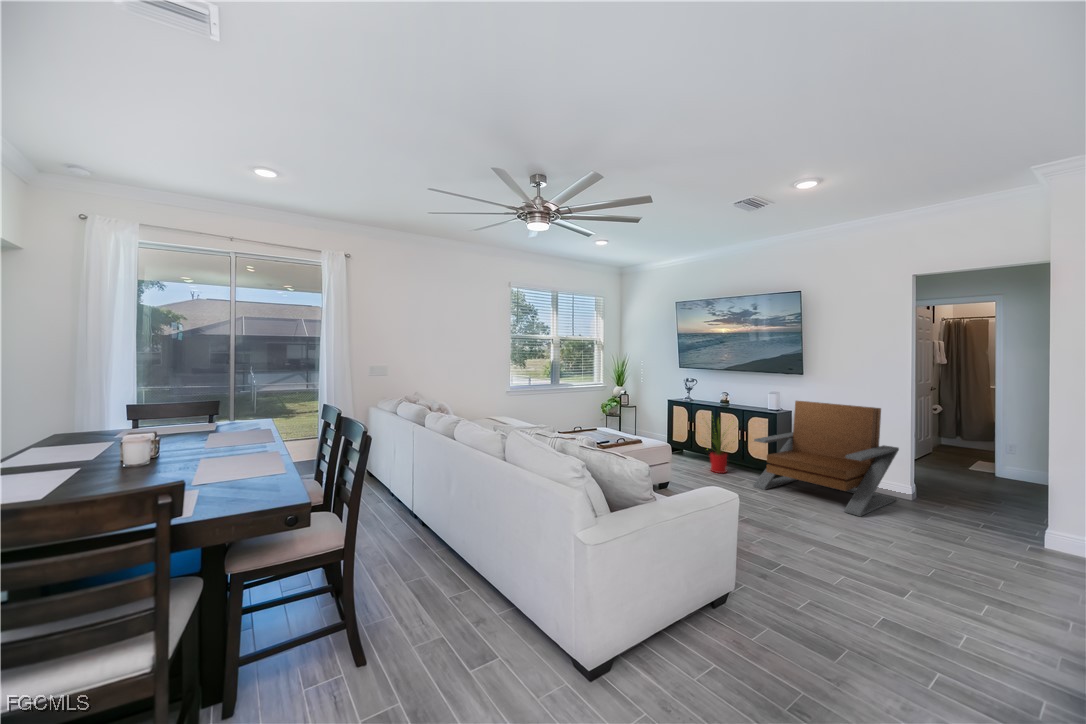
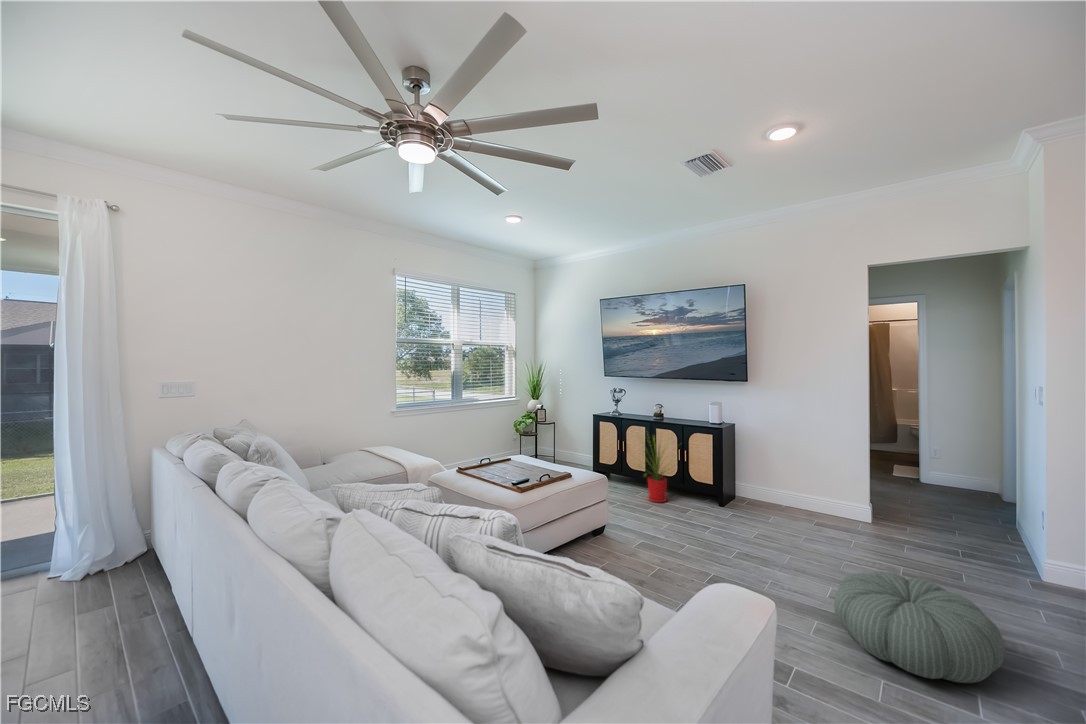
lounge chair: present [753,401,899,516] -> none [702,412,858,555]
pouf: none [828,516,948,585] -> present [834,572,1005,683]

